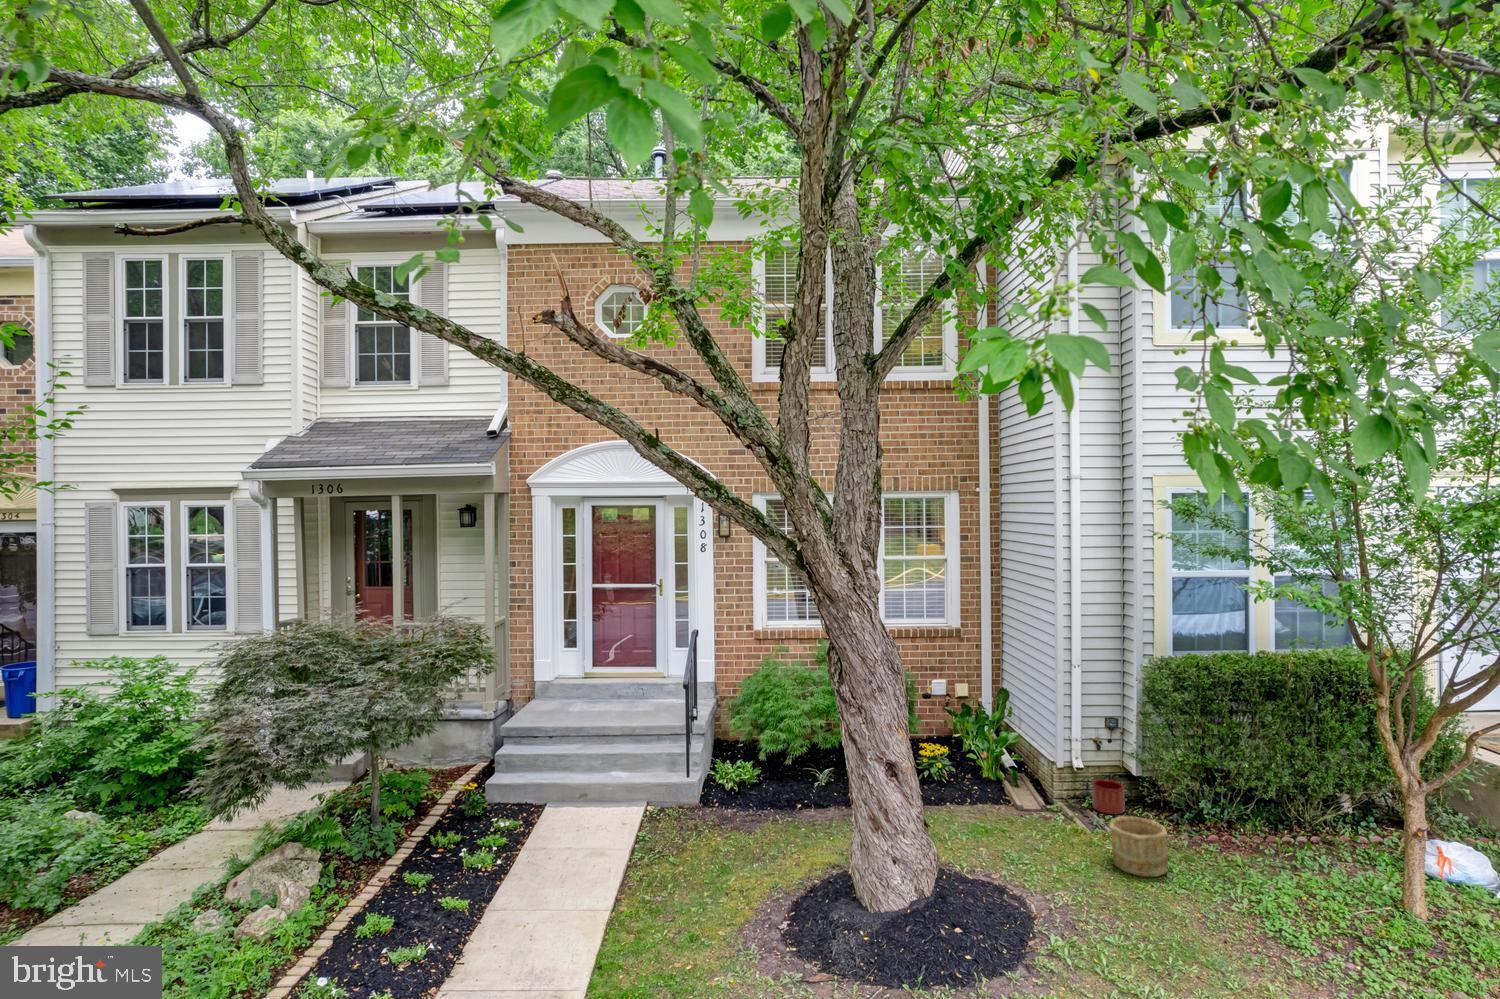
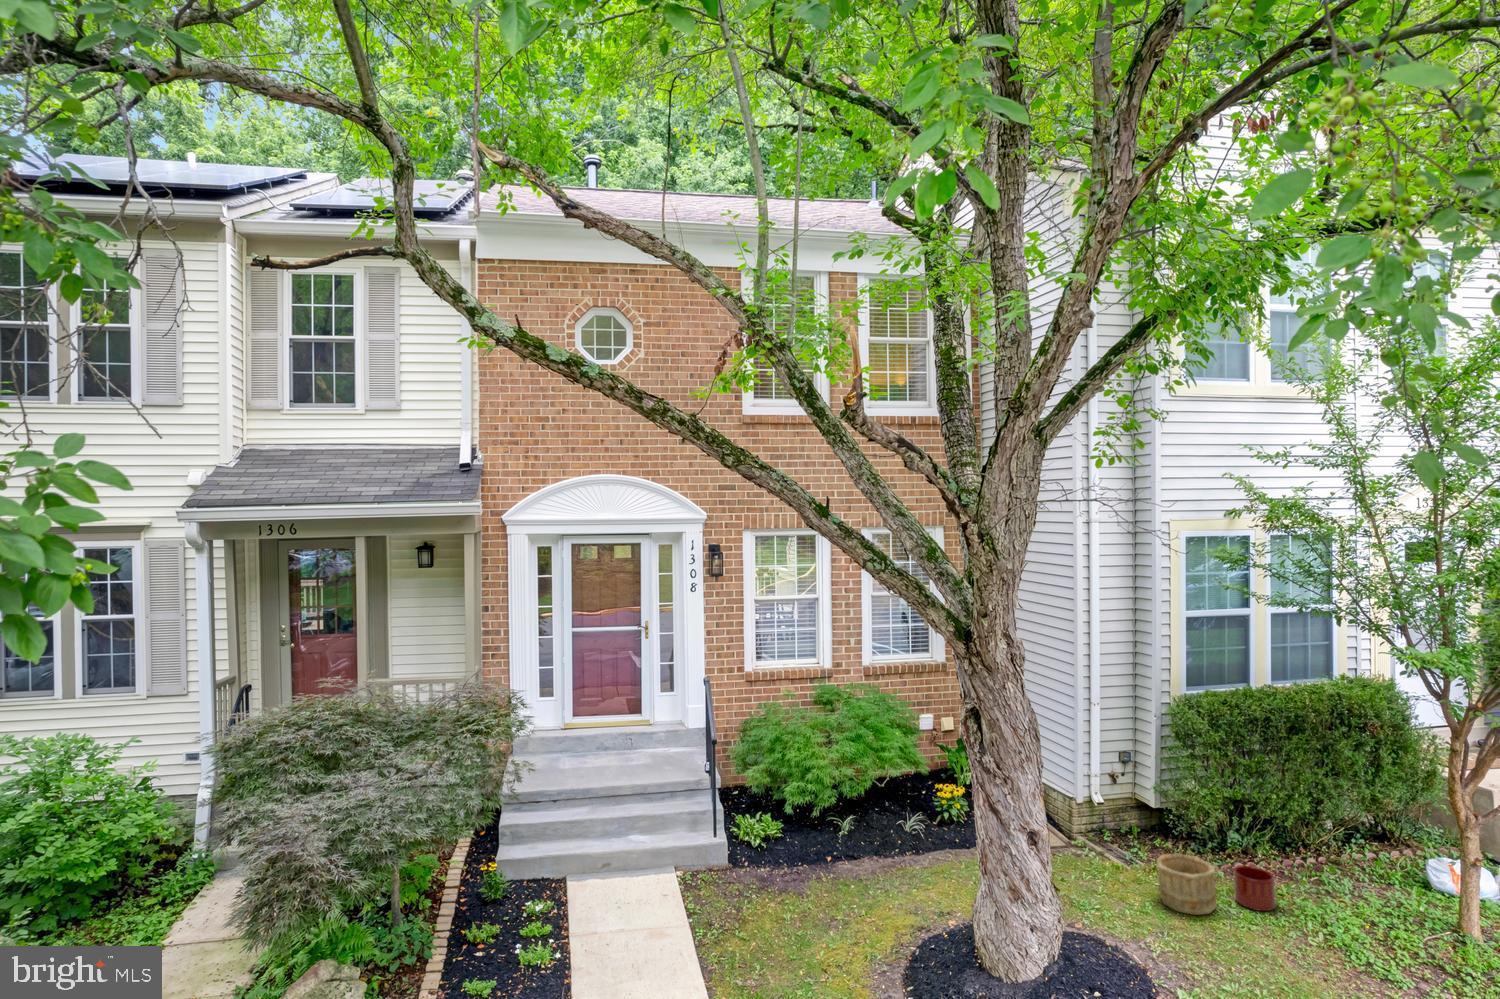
planter: present [1092,779,1125,815] -> present [1234,866,1276,911]

